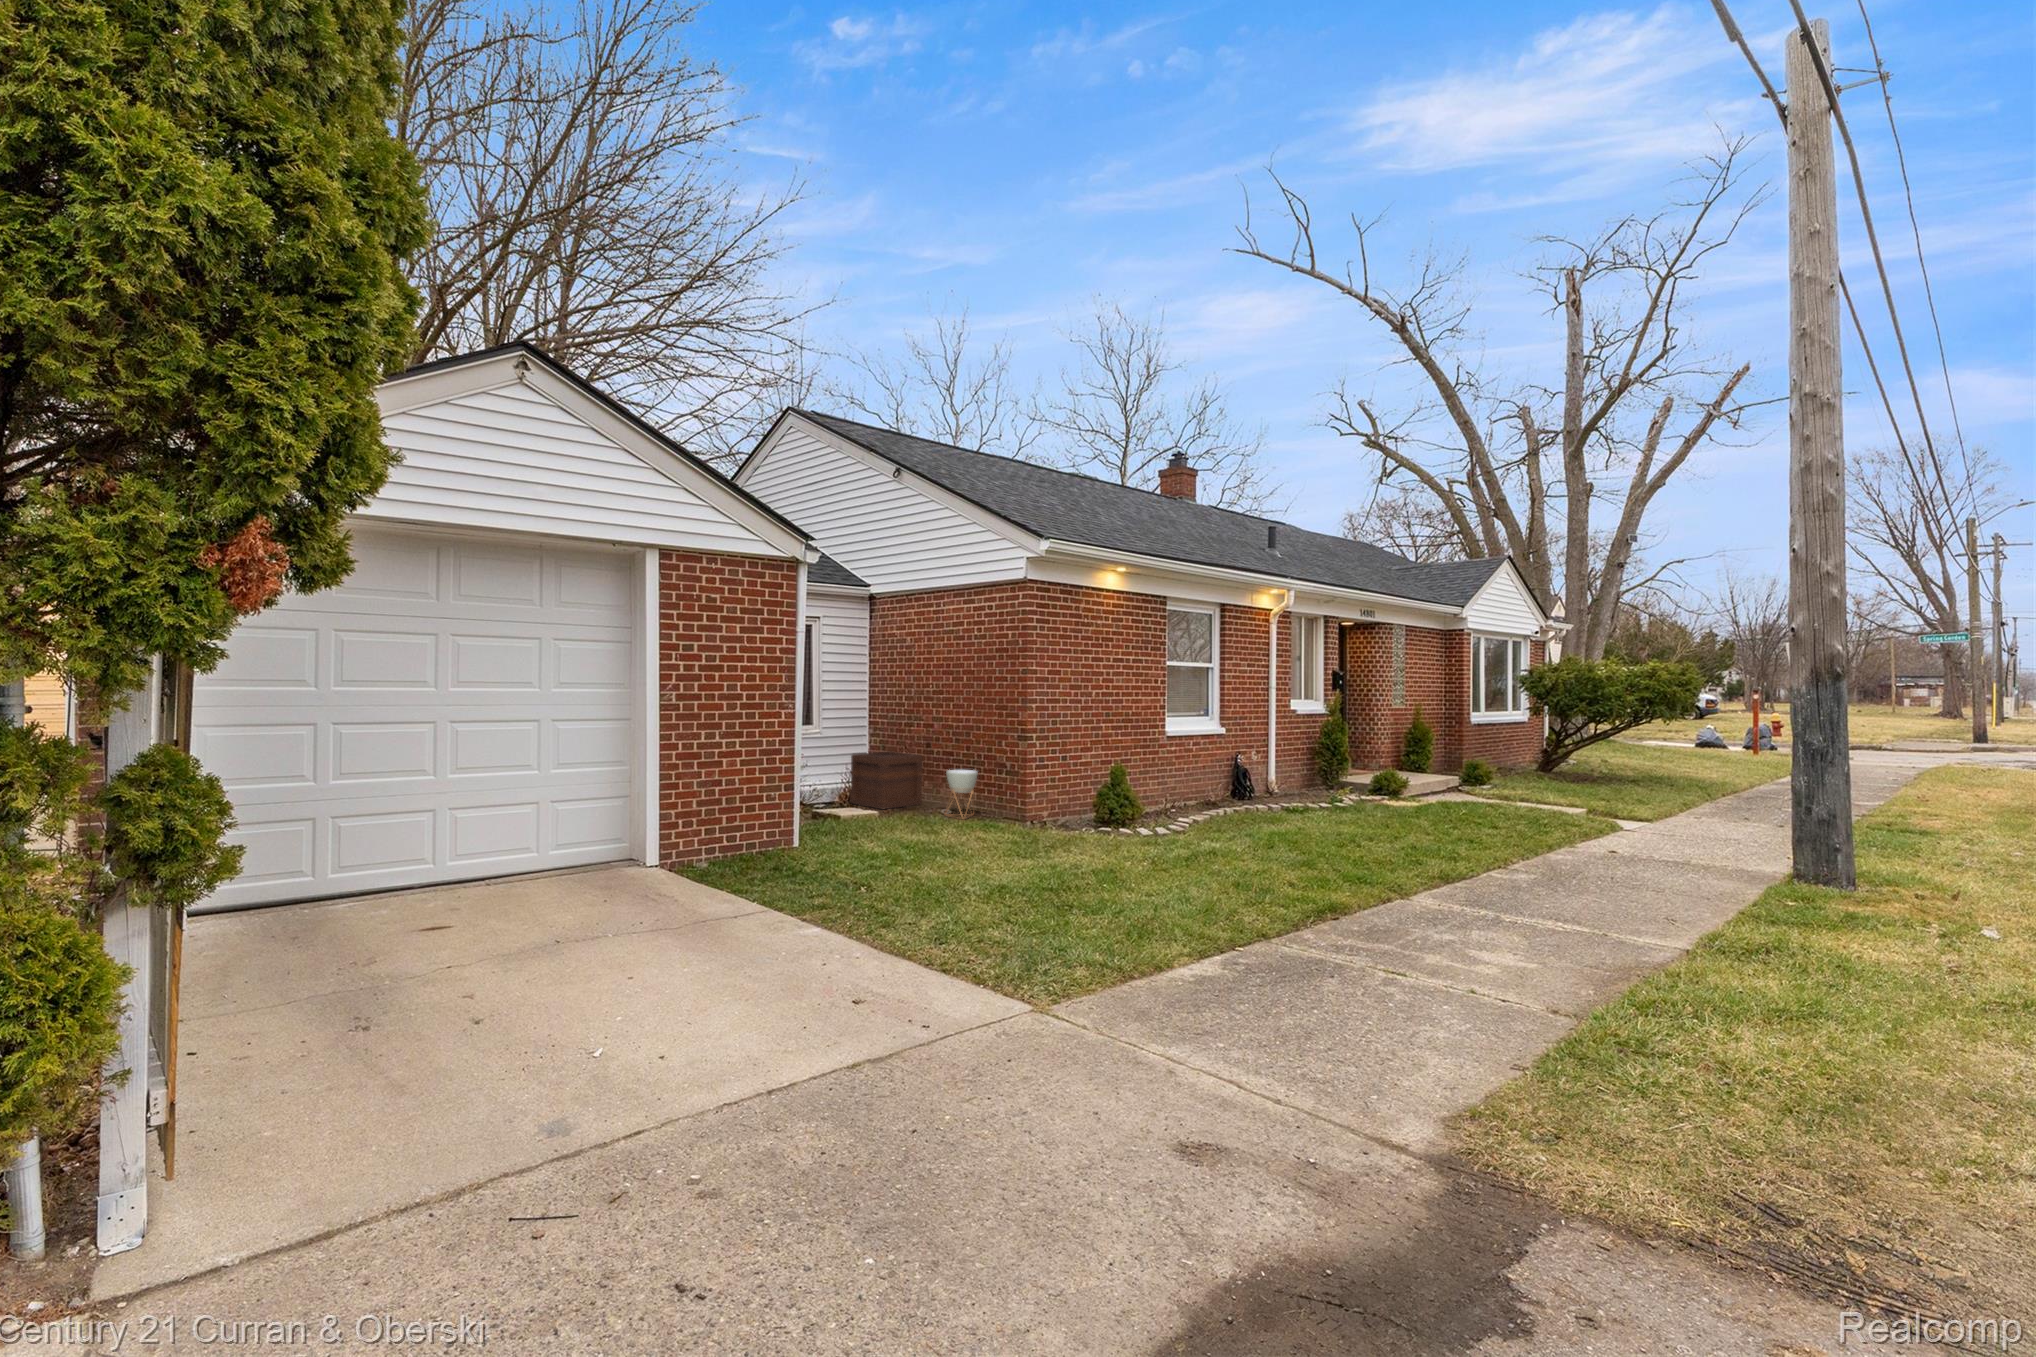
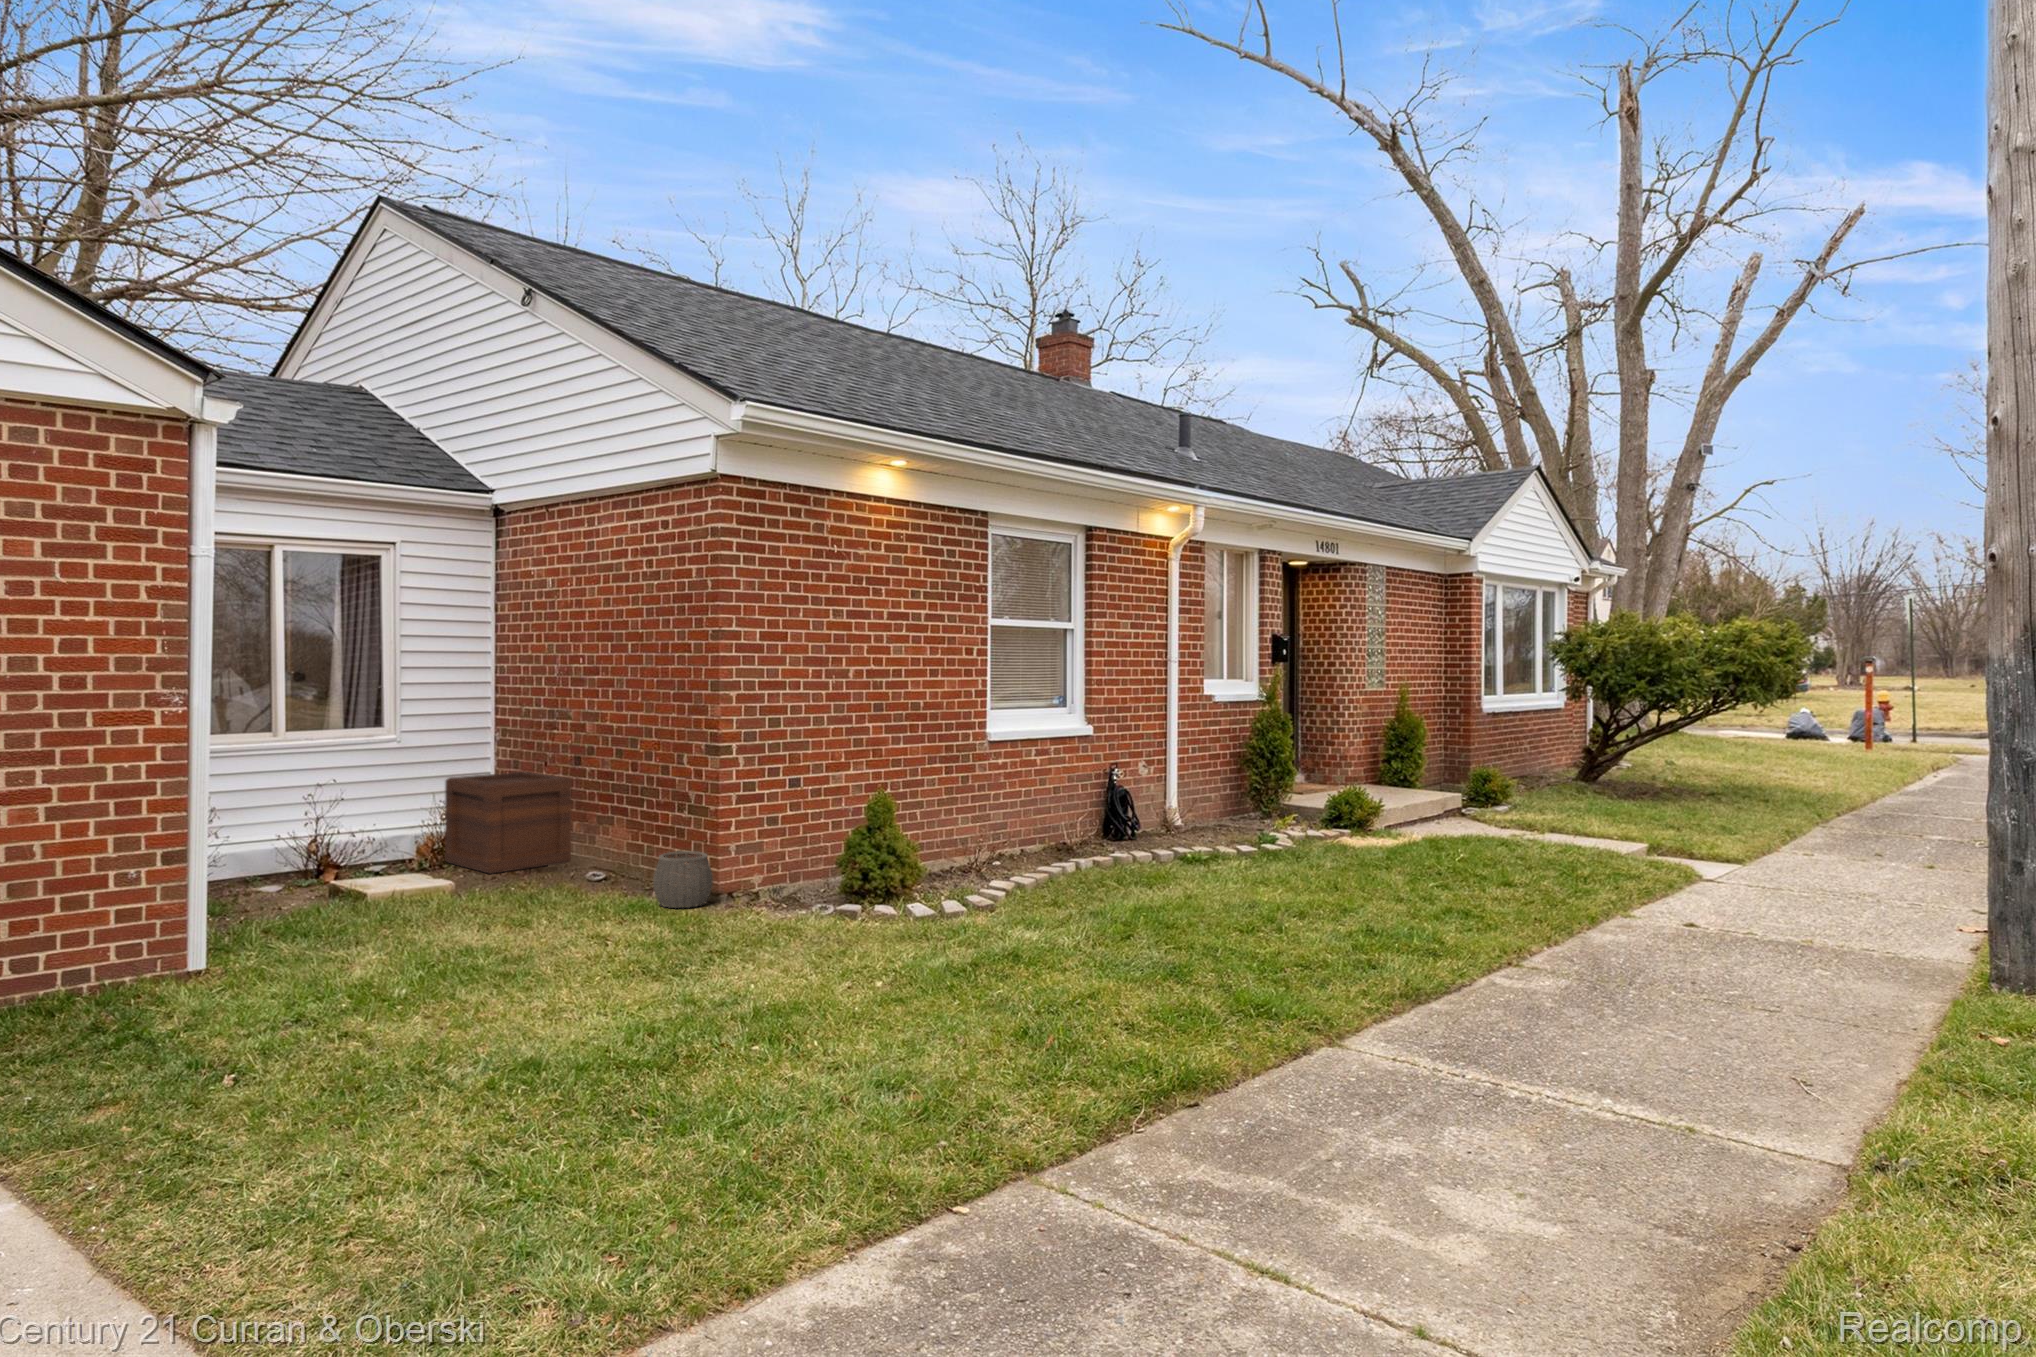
planter: present [944,770,978,819] -> none [589,805,647,892]
woven basket: none [990,796,1024,828] -> present [653,851,713,908]

